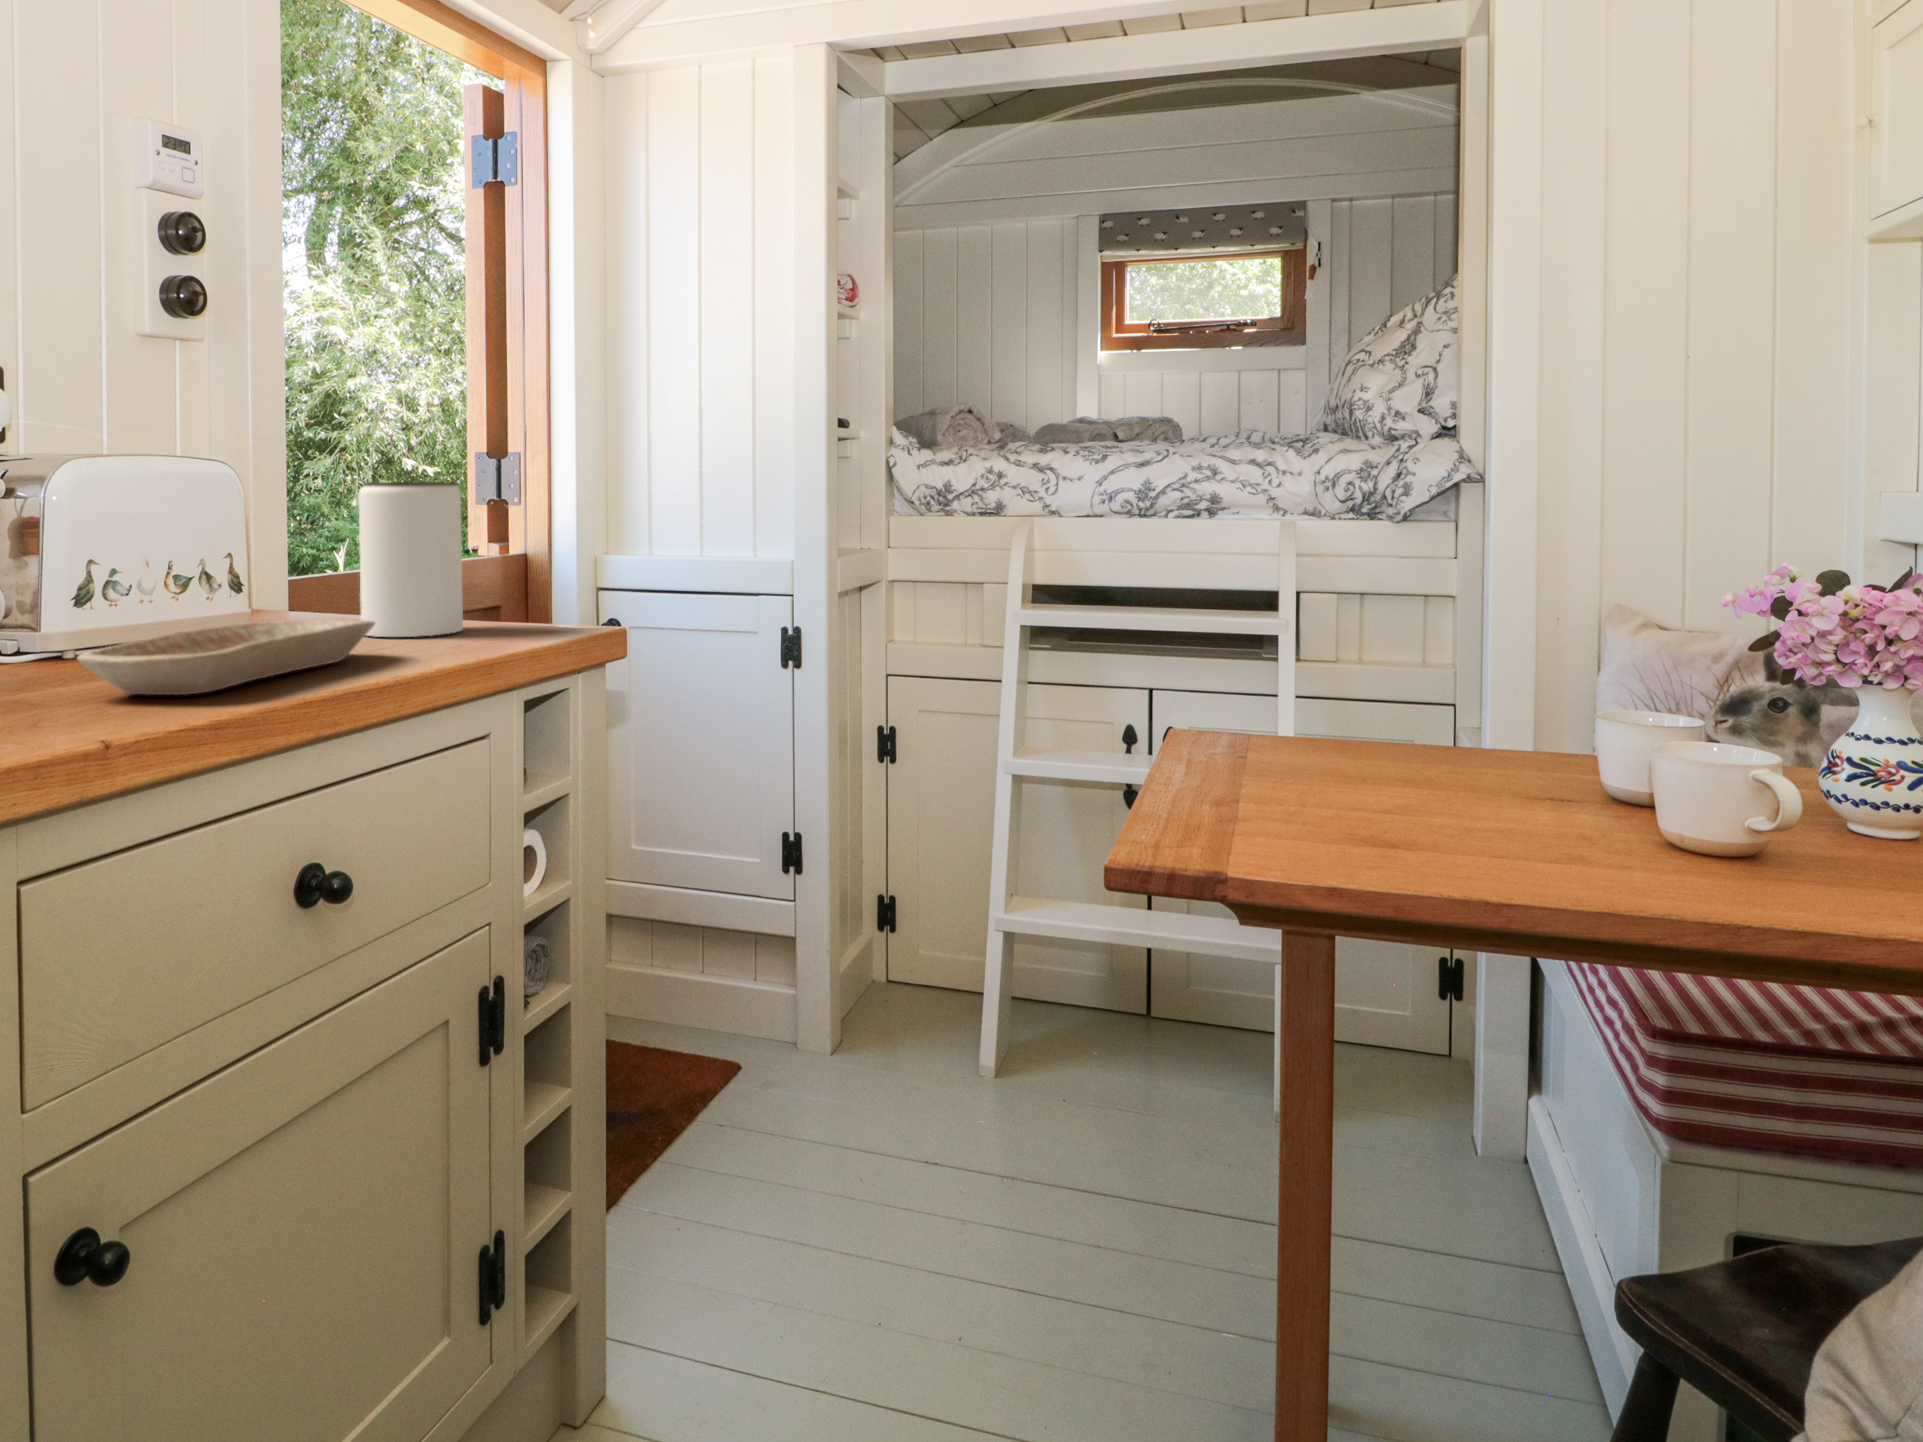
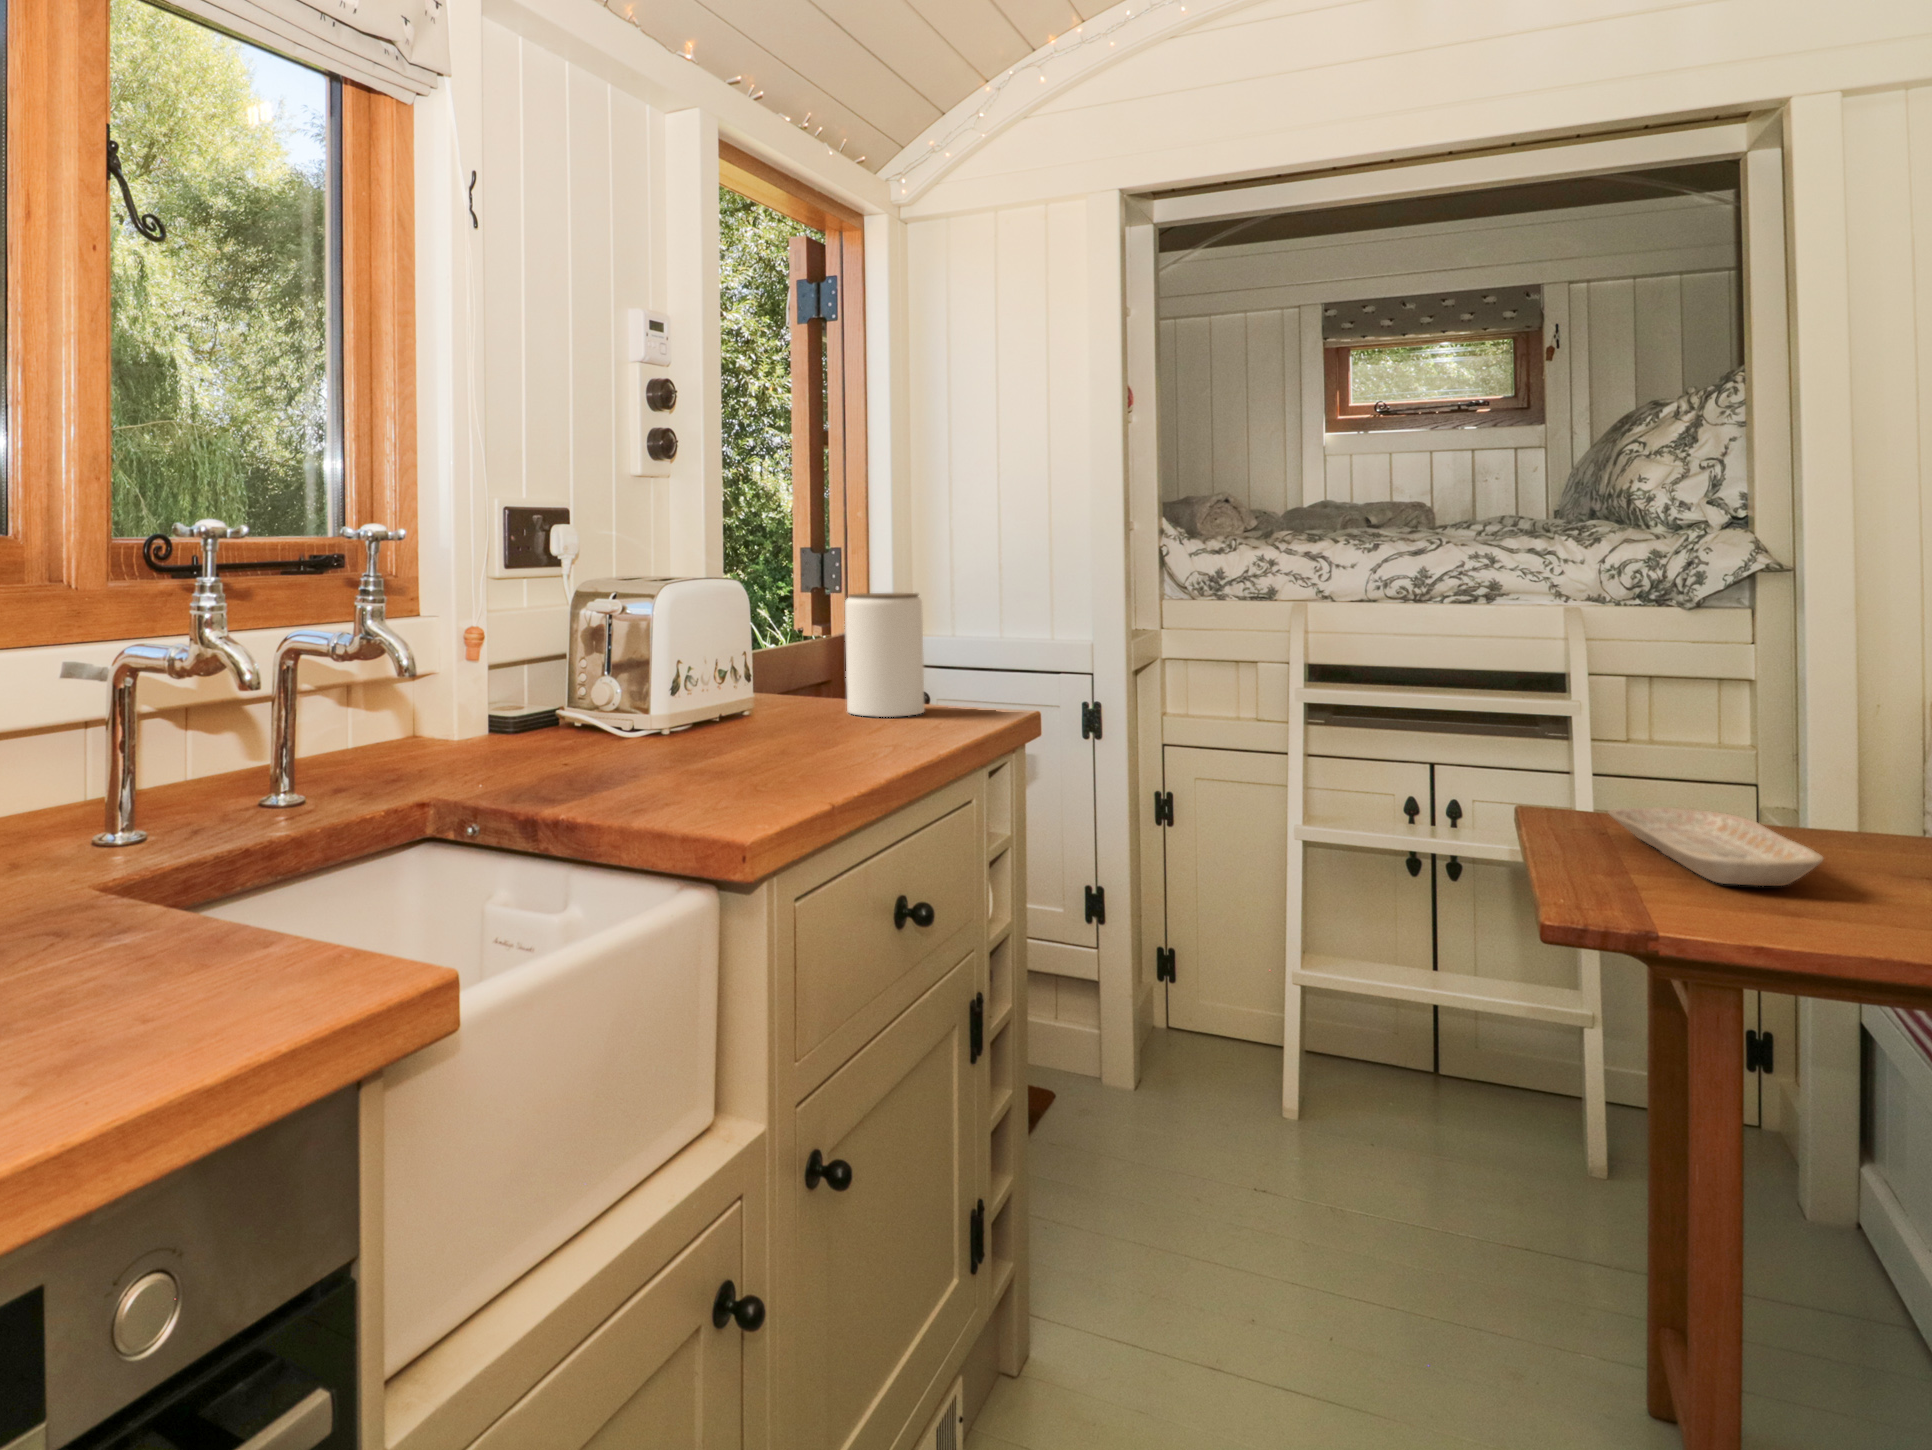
tray: present [77,618,375,695] -> present [1609,807,1823,886]

